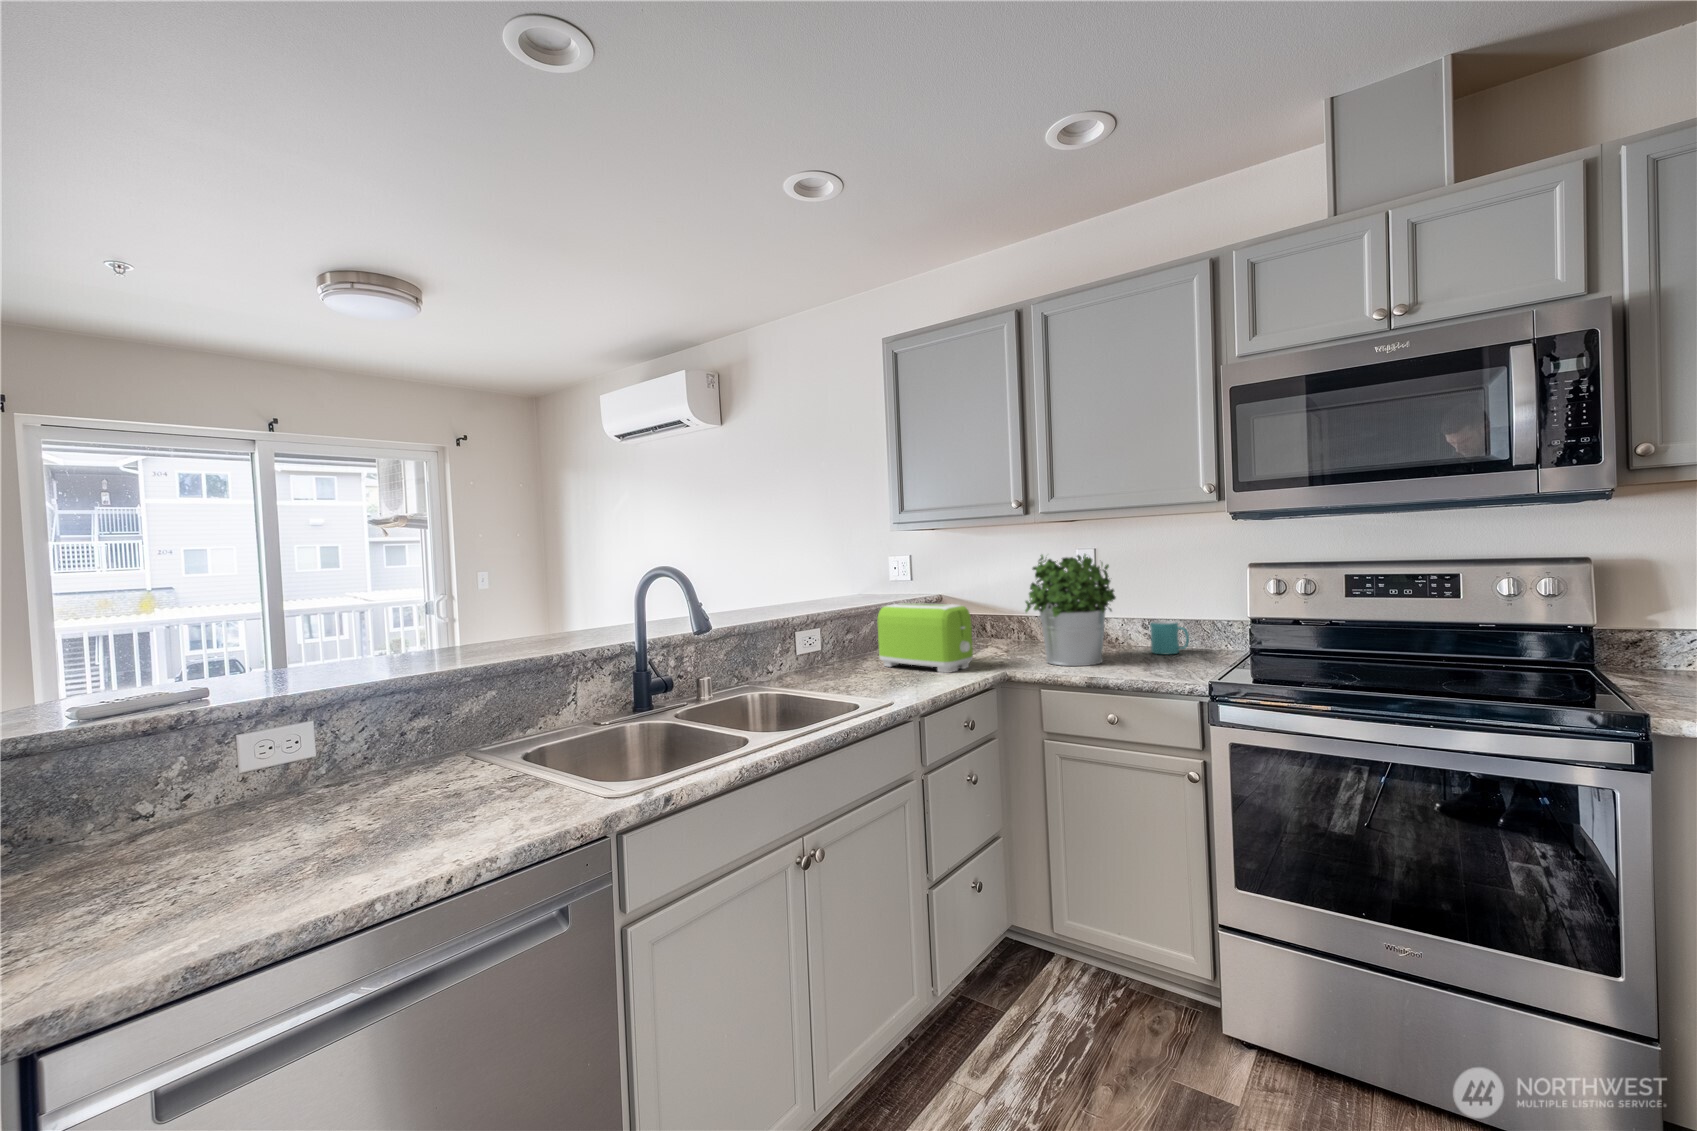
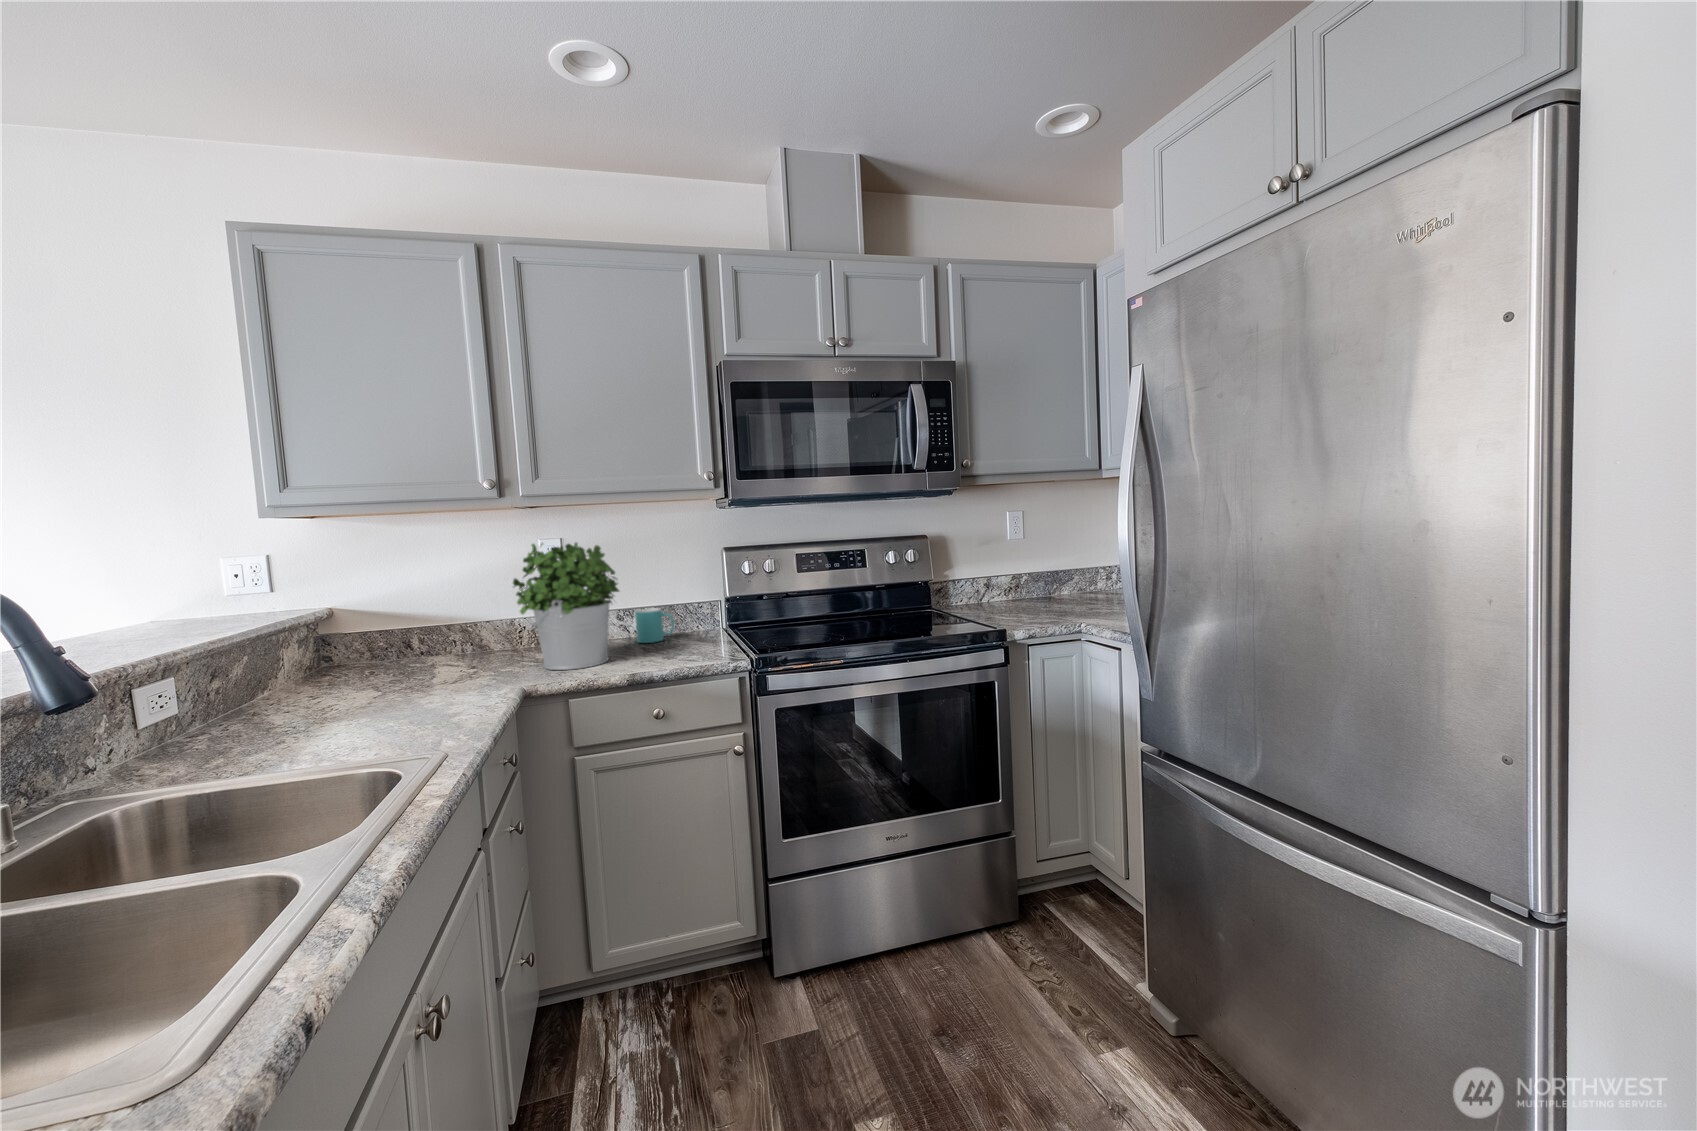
toaster: present [878,603,973,673] -> none [293,612,461,716]

